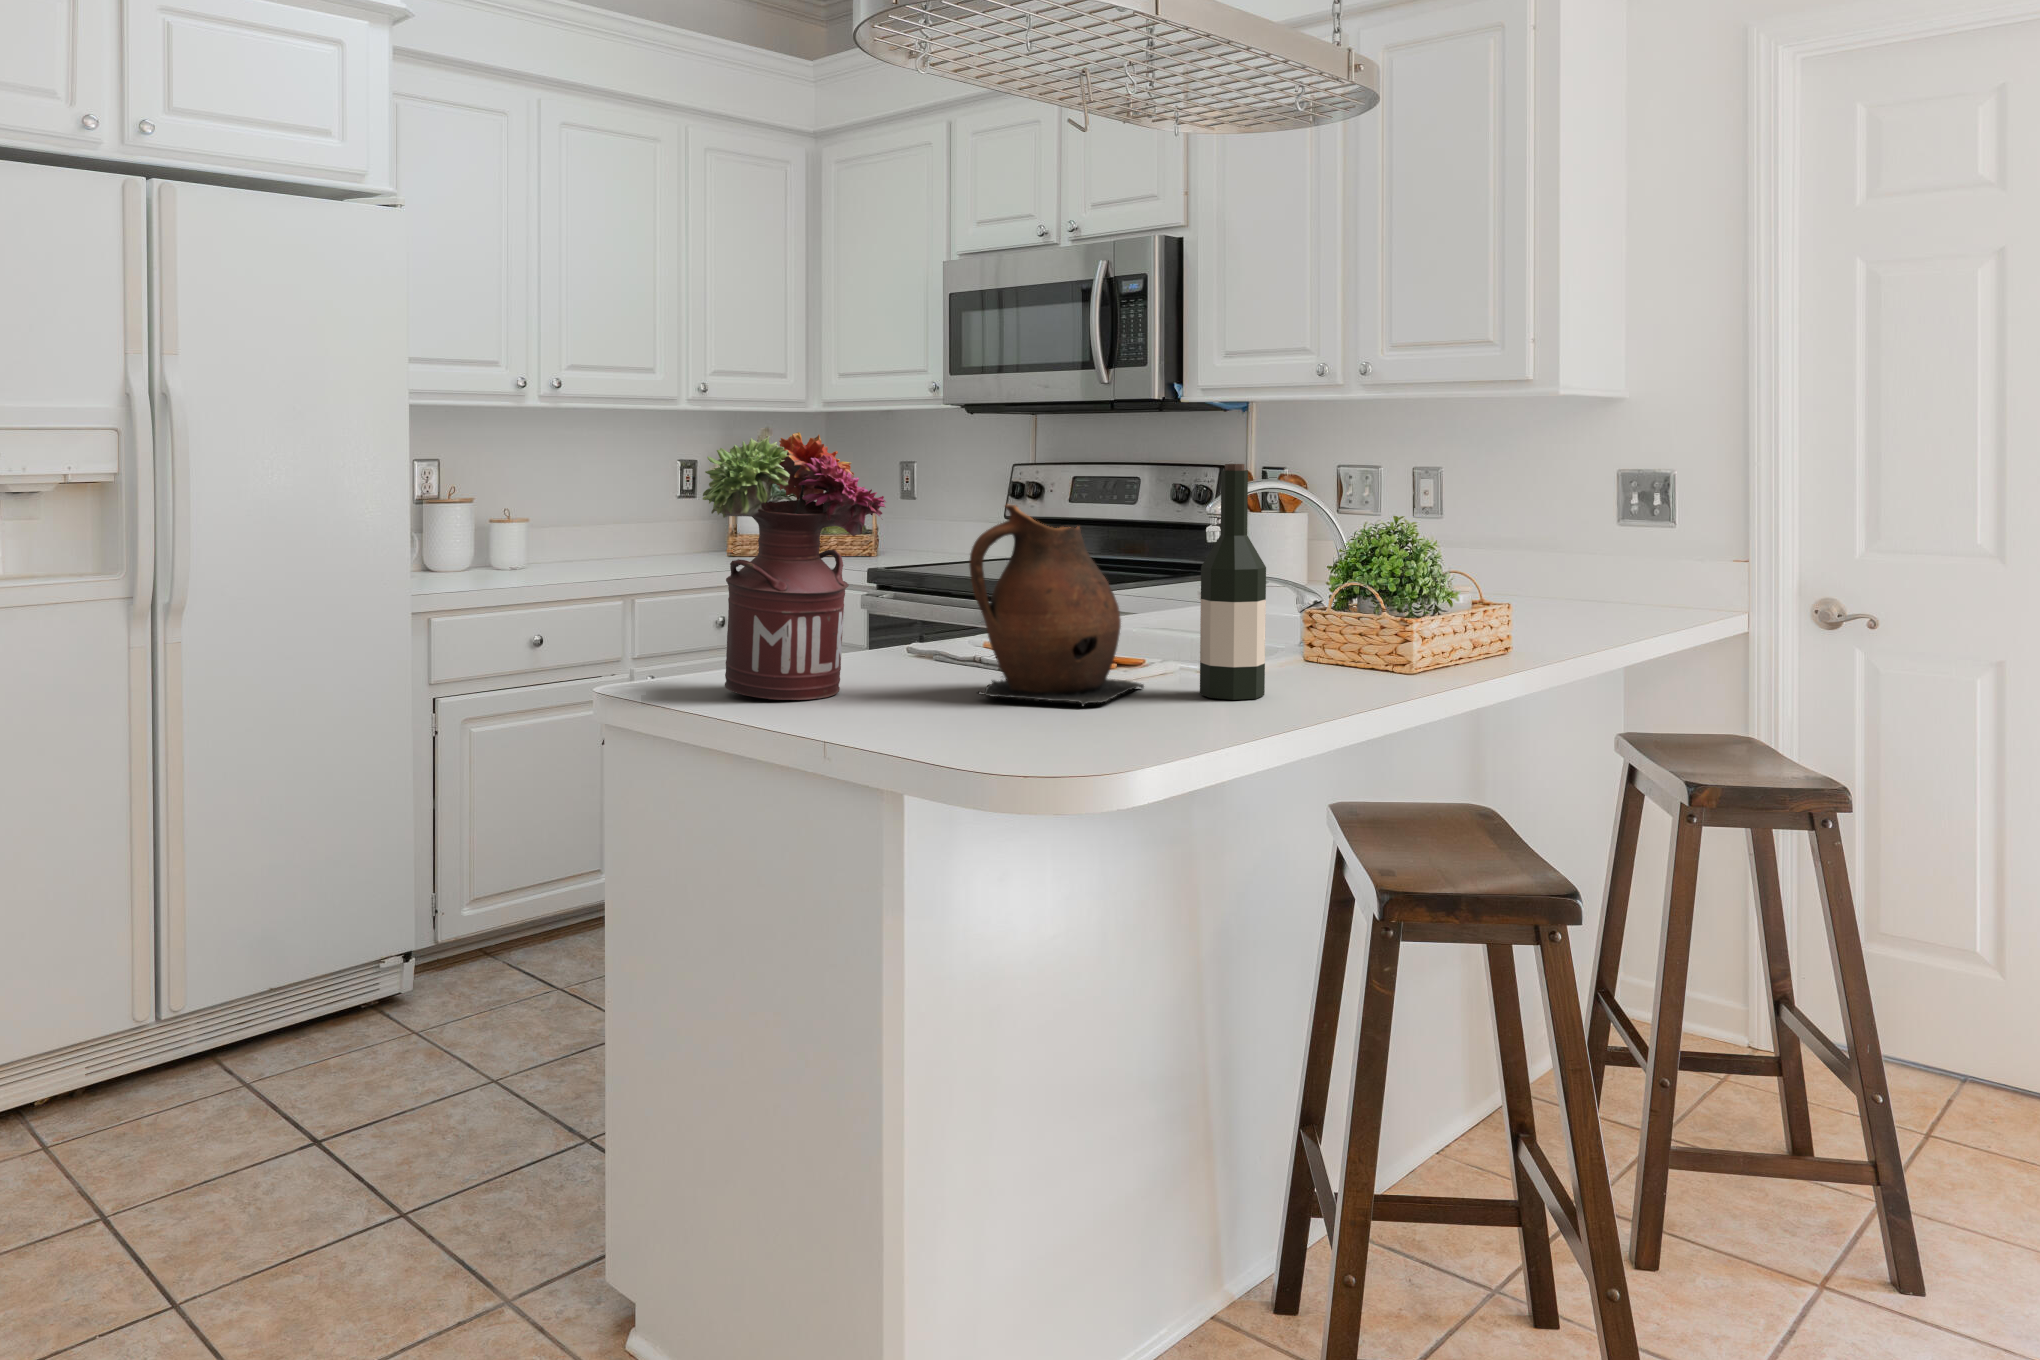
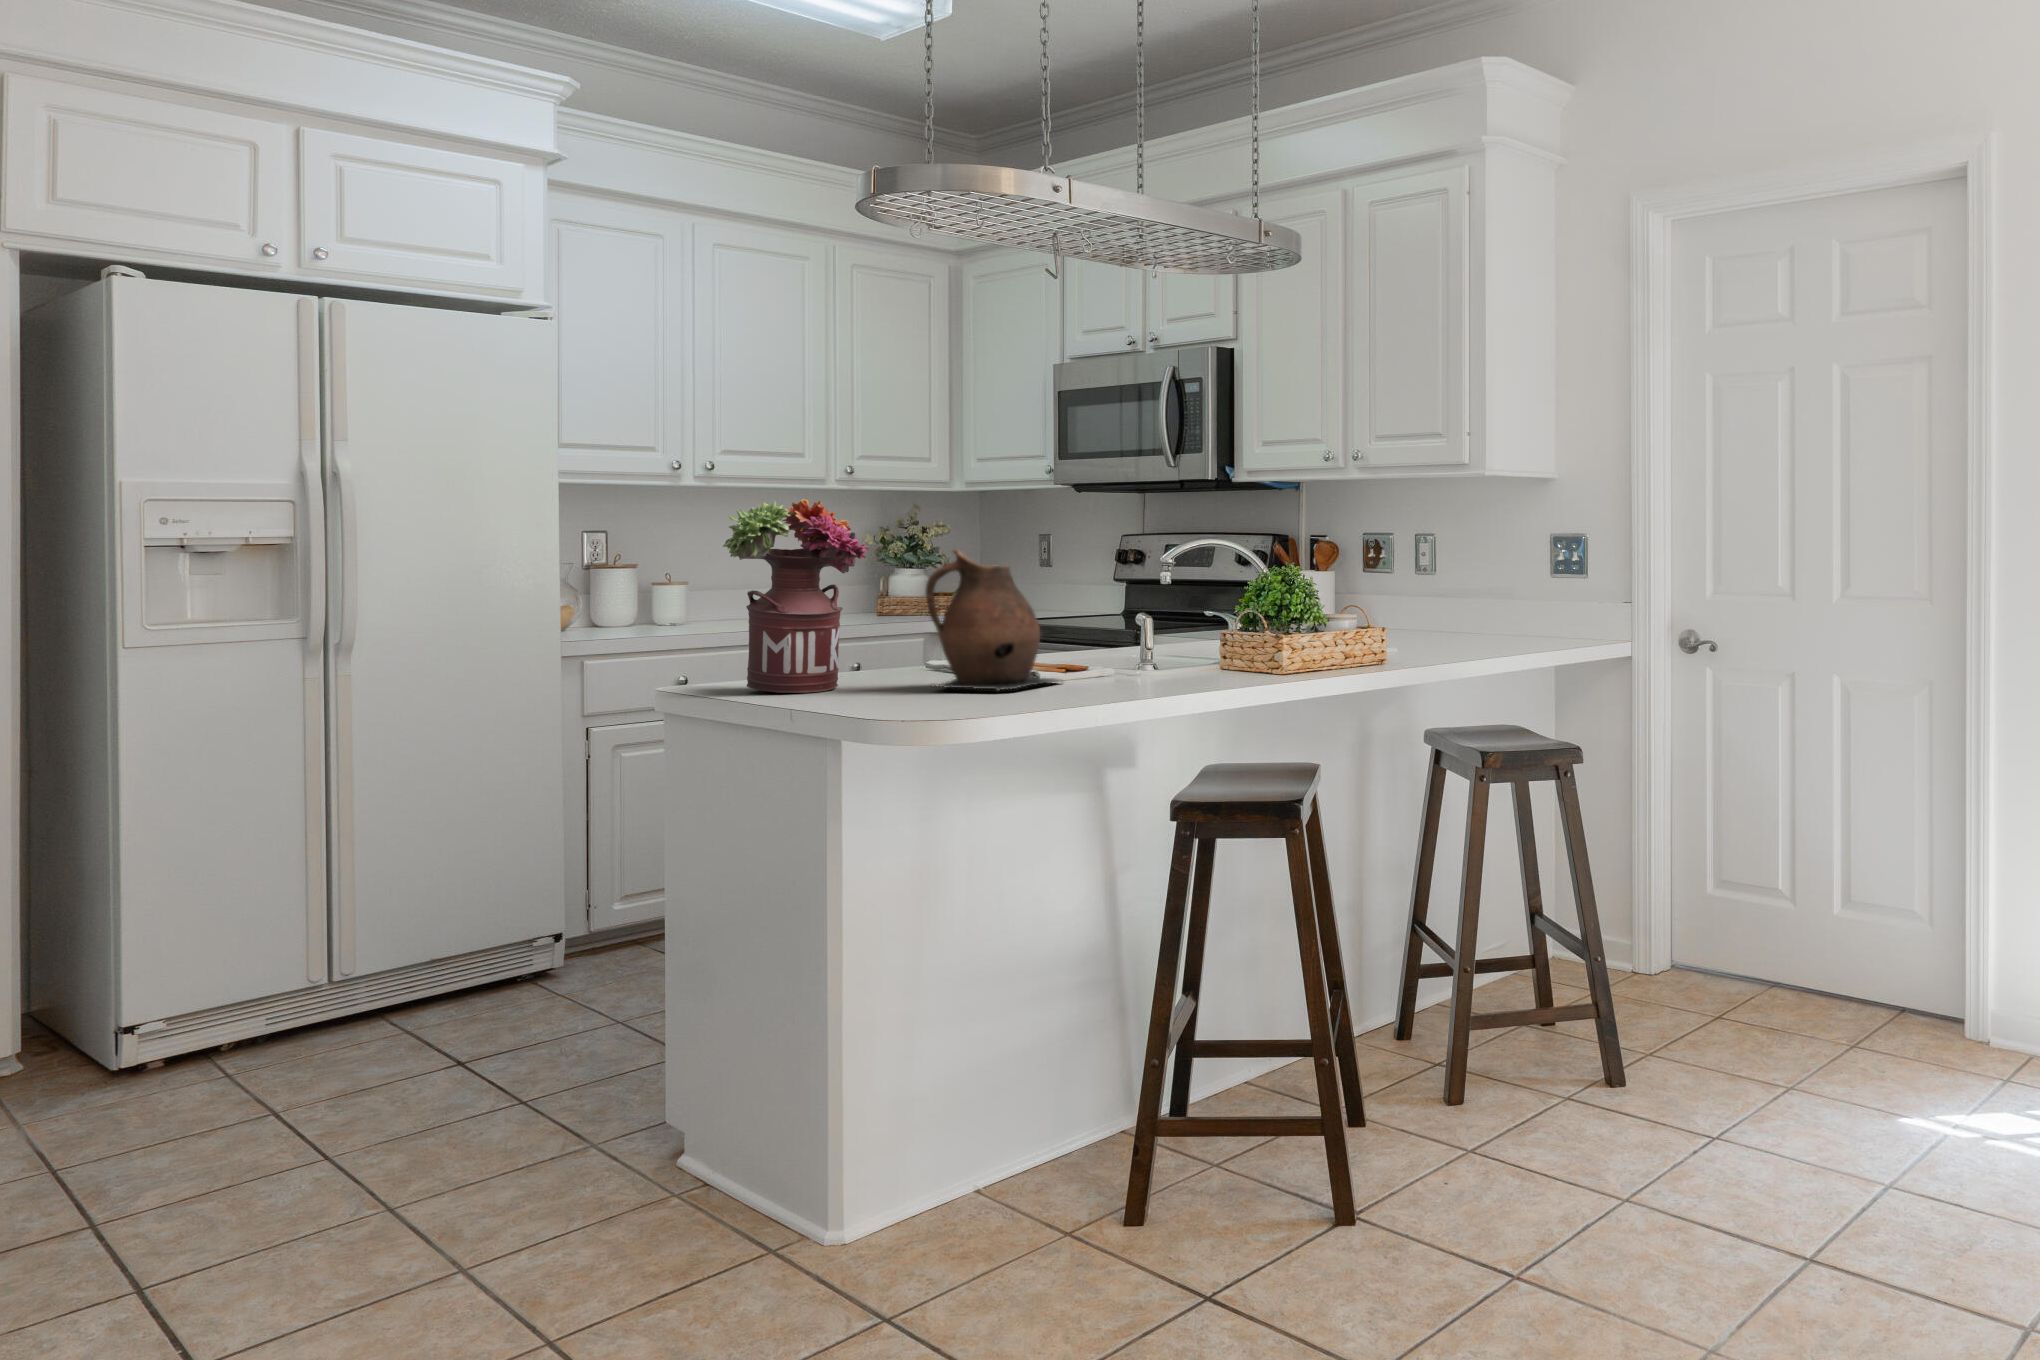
wine bottle: present [1200,464,1266,700] -> none [1095,521,1141,687]

